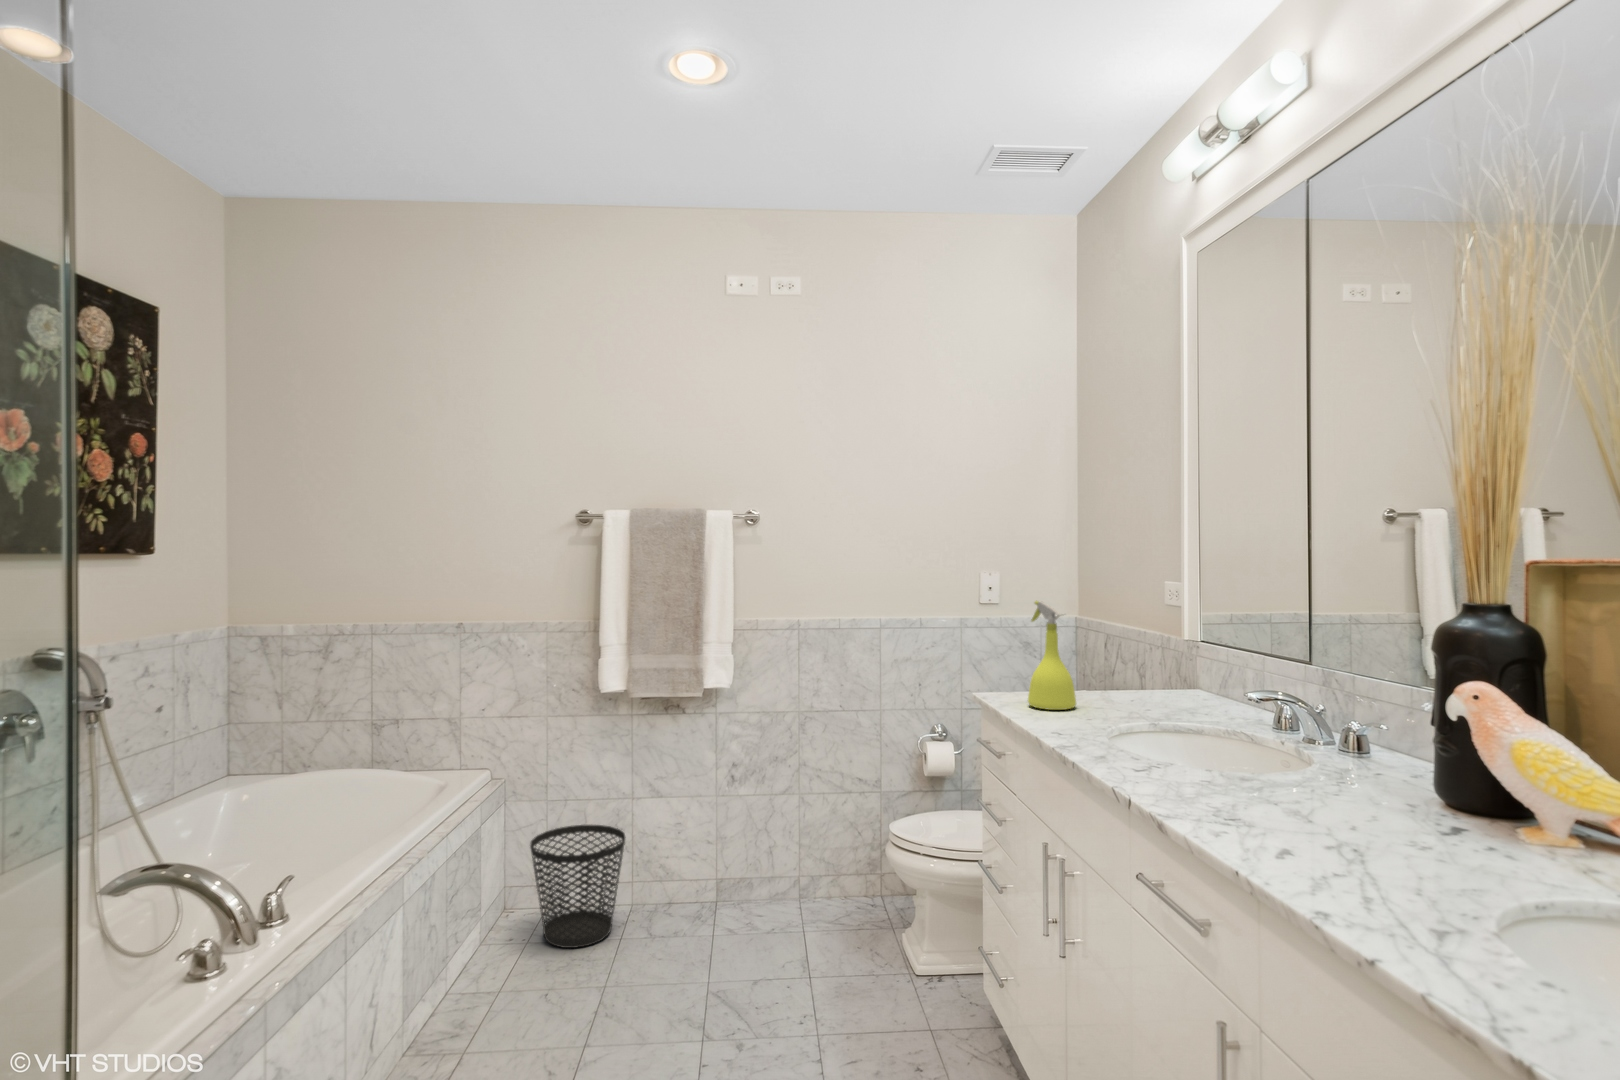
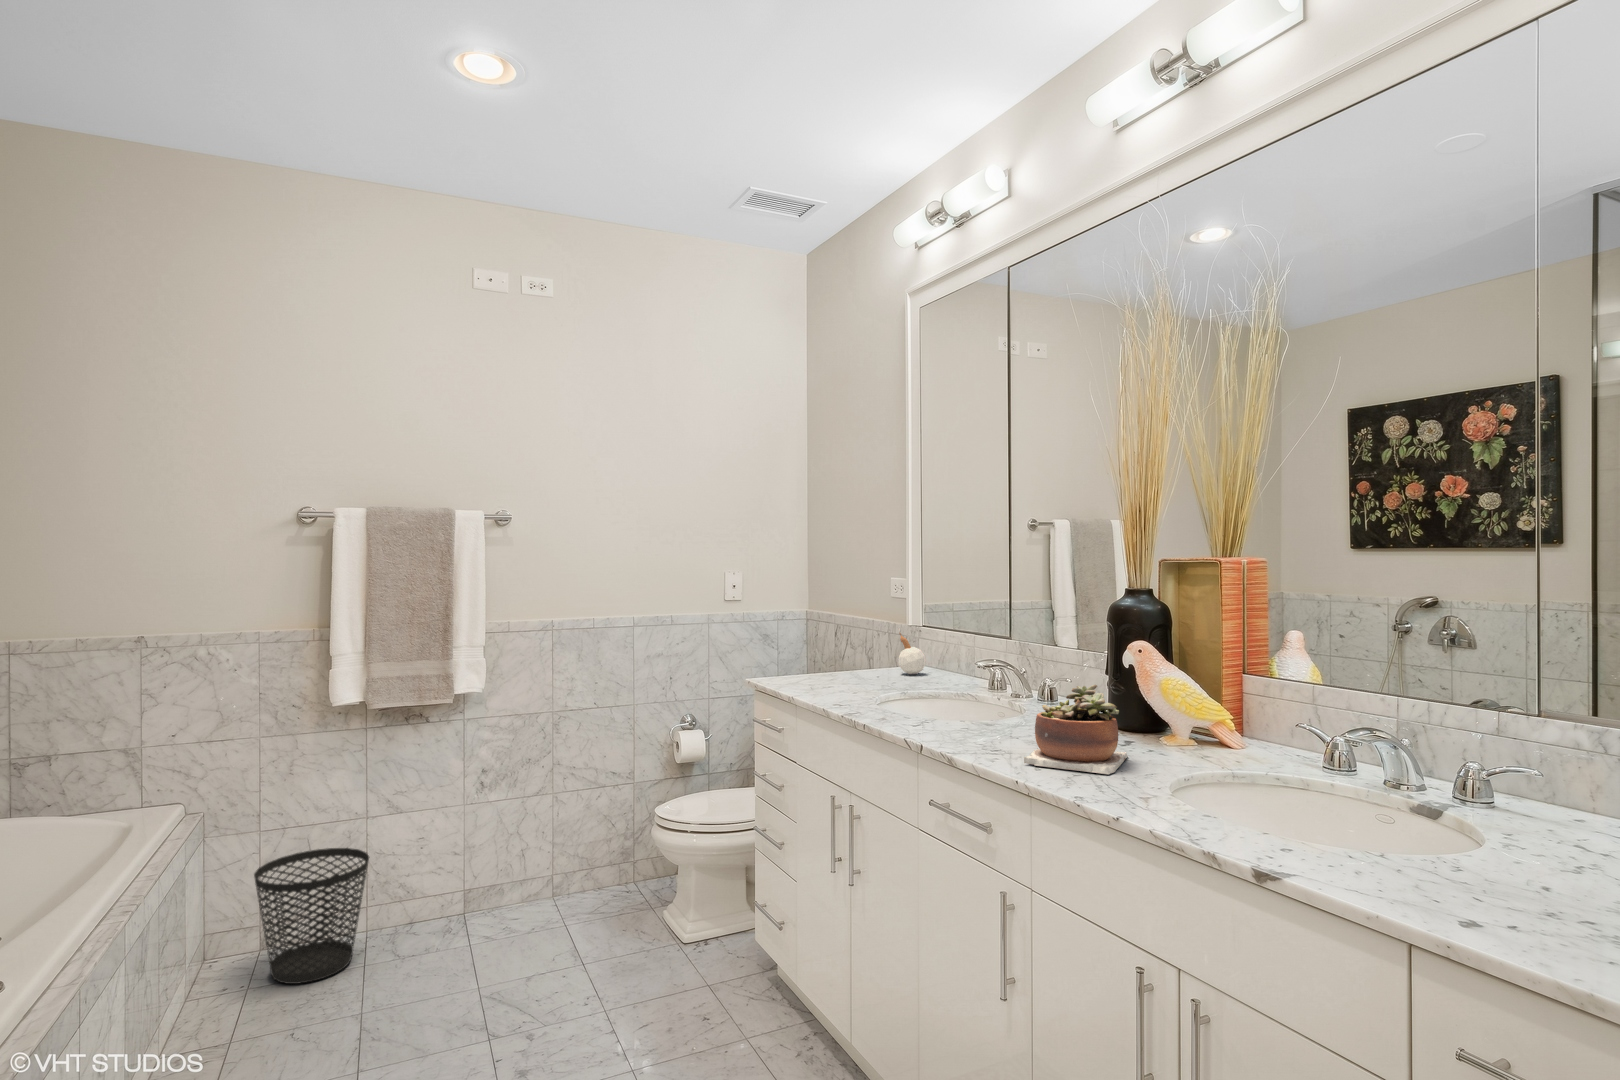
spray bottle: present [1028,601,1076,710] -> none [794,595,835,688]
candle: none [1167,642,1203,700] -> present [898,628,926,674]
succulent plant: none [1261,744,1438,880] -> present [1024,685,1128,774]

